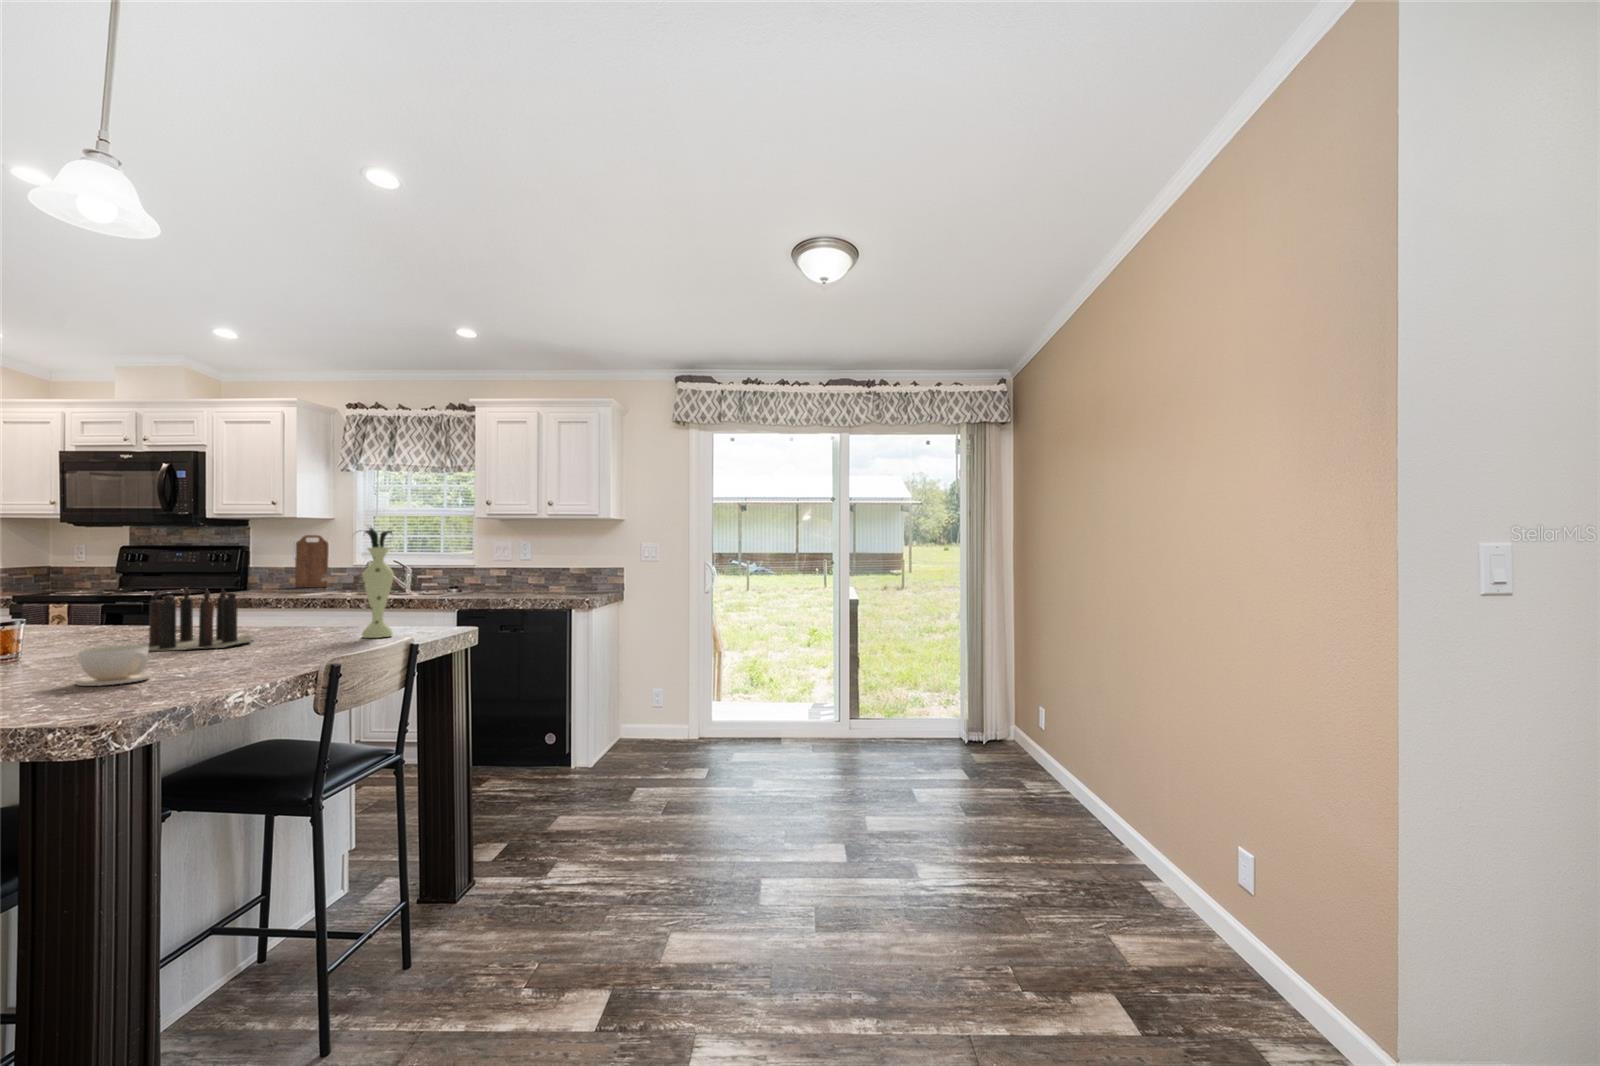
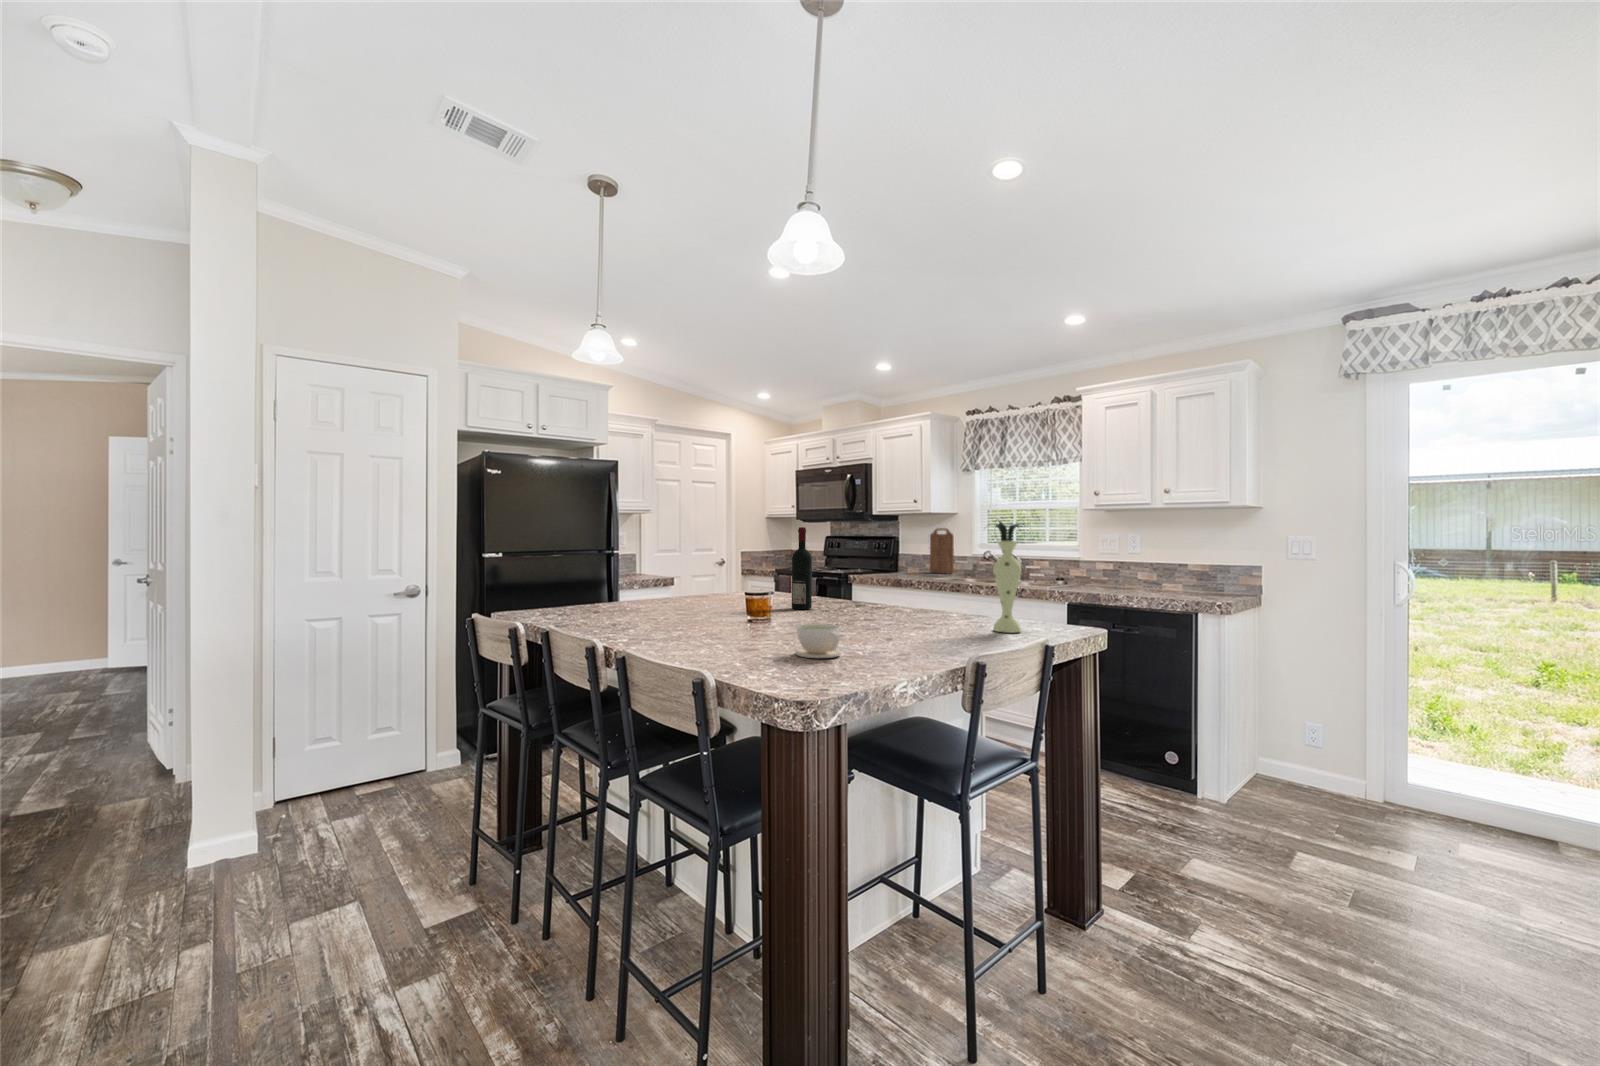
wine bottle: none [61,532,101,639] -> present [792,527,812,609]
candle: present [140,587,252,651] -> none [817,574,930,629]

